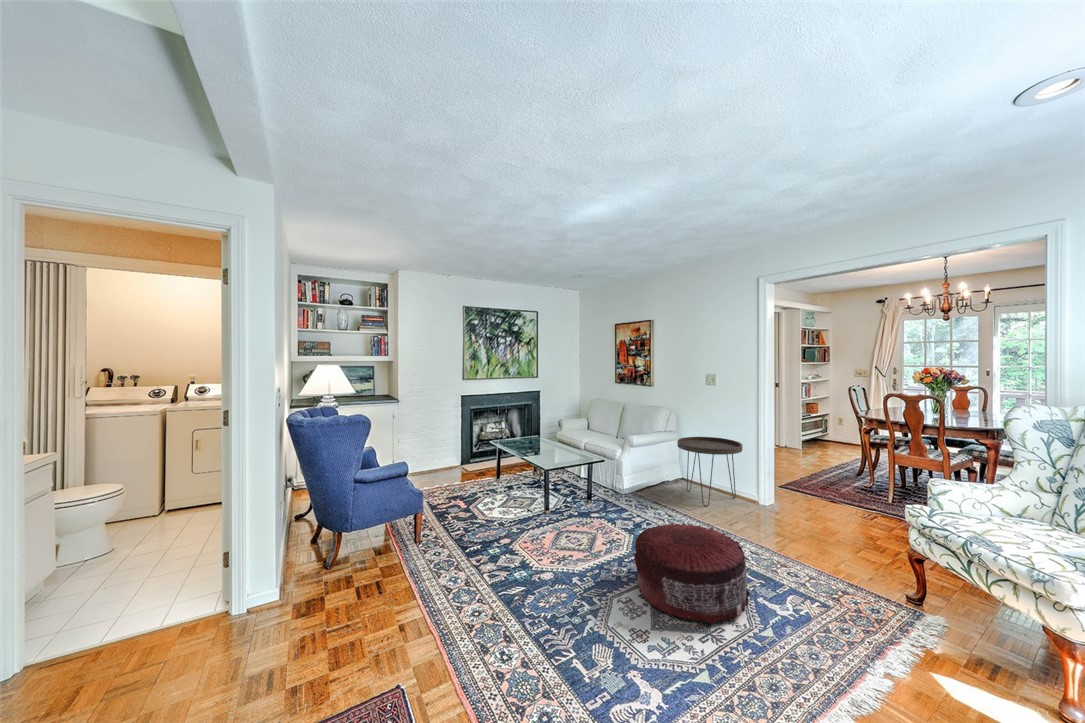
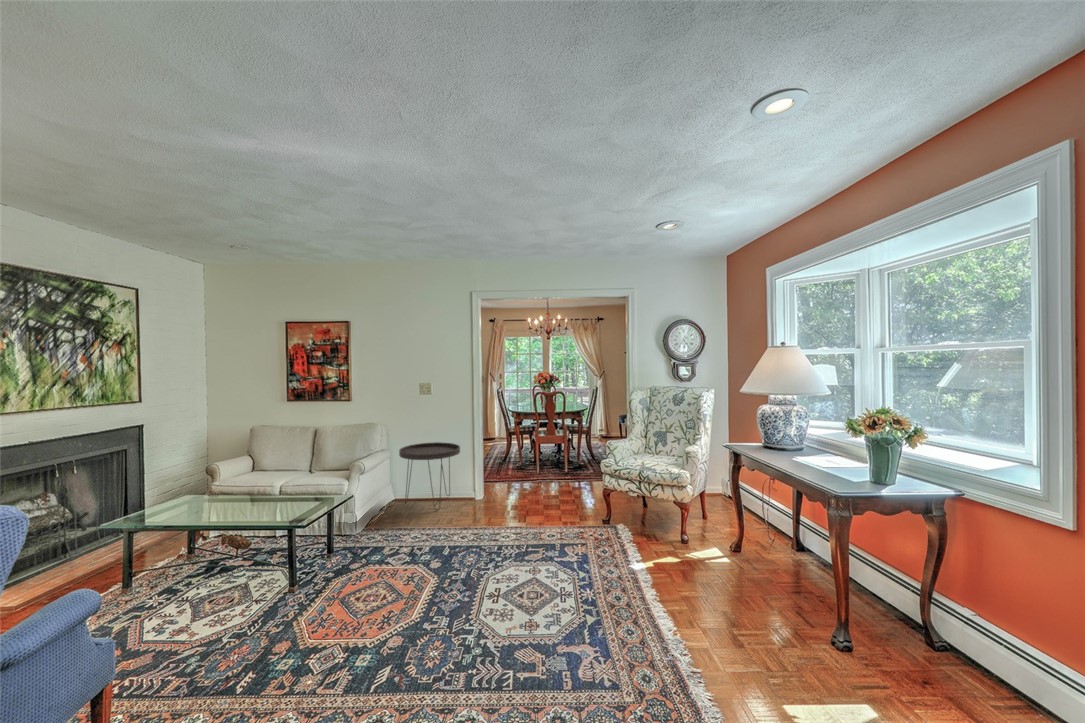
pouf: present [634,523,750,624] -> none [468,516,562,601]

